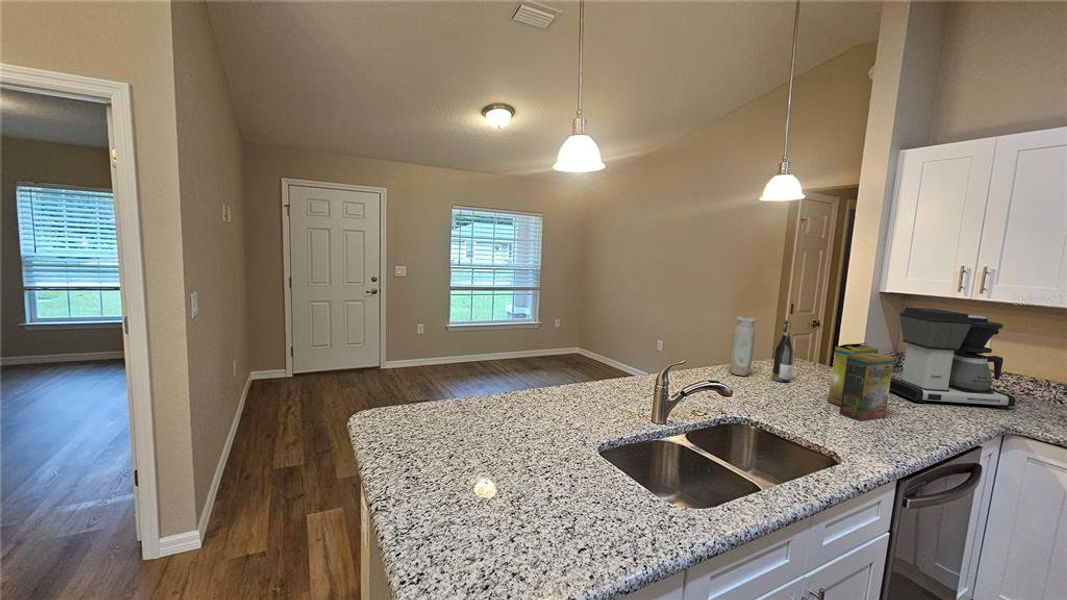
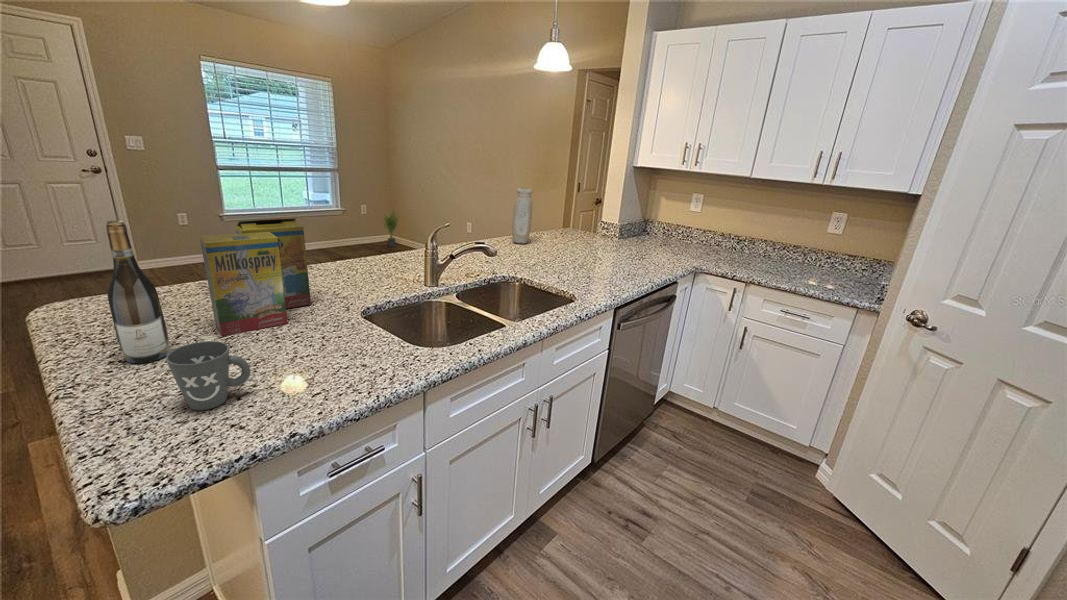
coffee maker: present [889,307,1016,409] -> none [629,178,708,256]
wine bottle: present [773,320,794,383] -> present [106,220,169,363]
potted plant: none [571,324,593,360] -> present [384,213,398,247]
cereal box: present [829,343,894,421] -> present [200,218,311,336]
mug: none [465,476,526,549] -> present [166,341,250,410]

